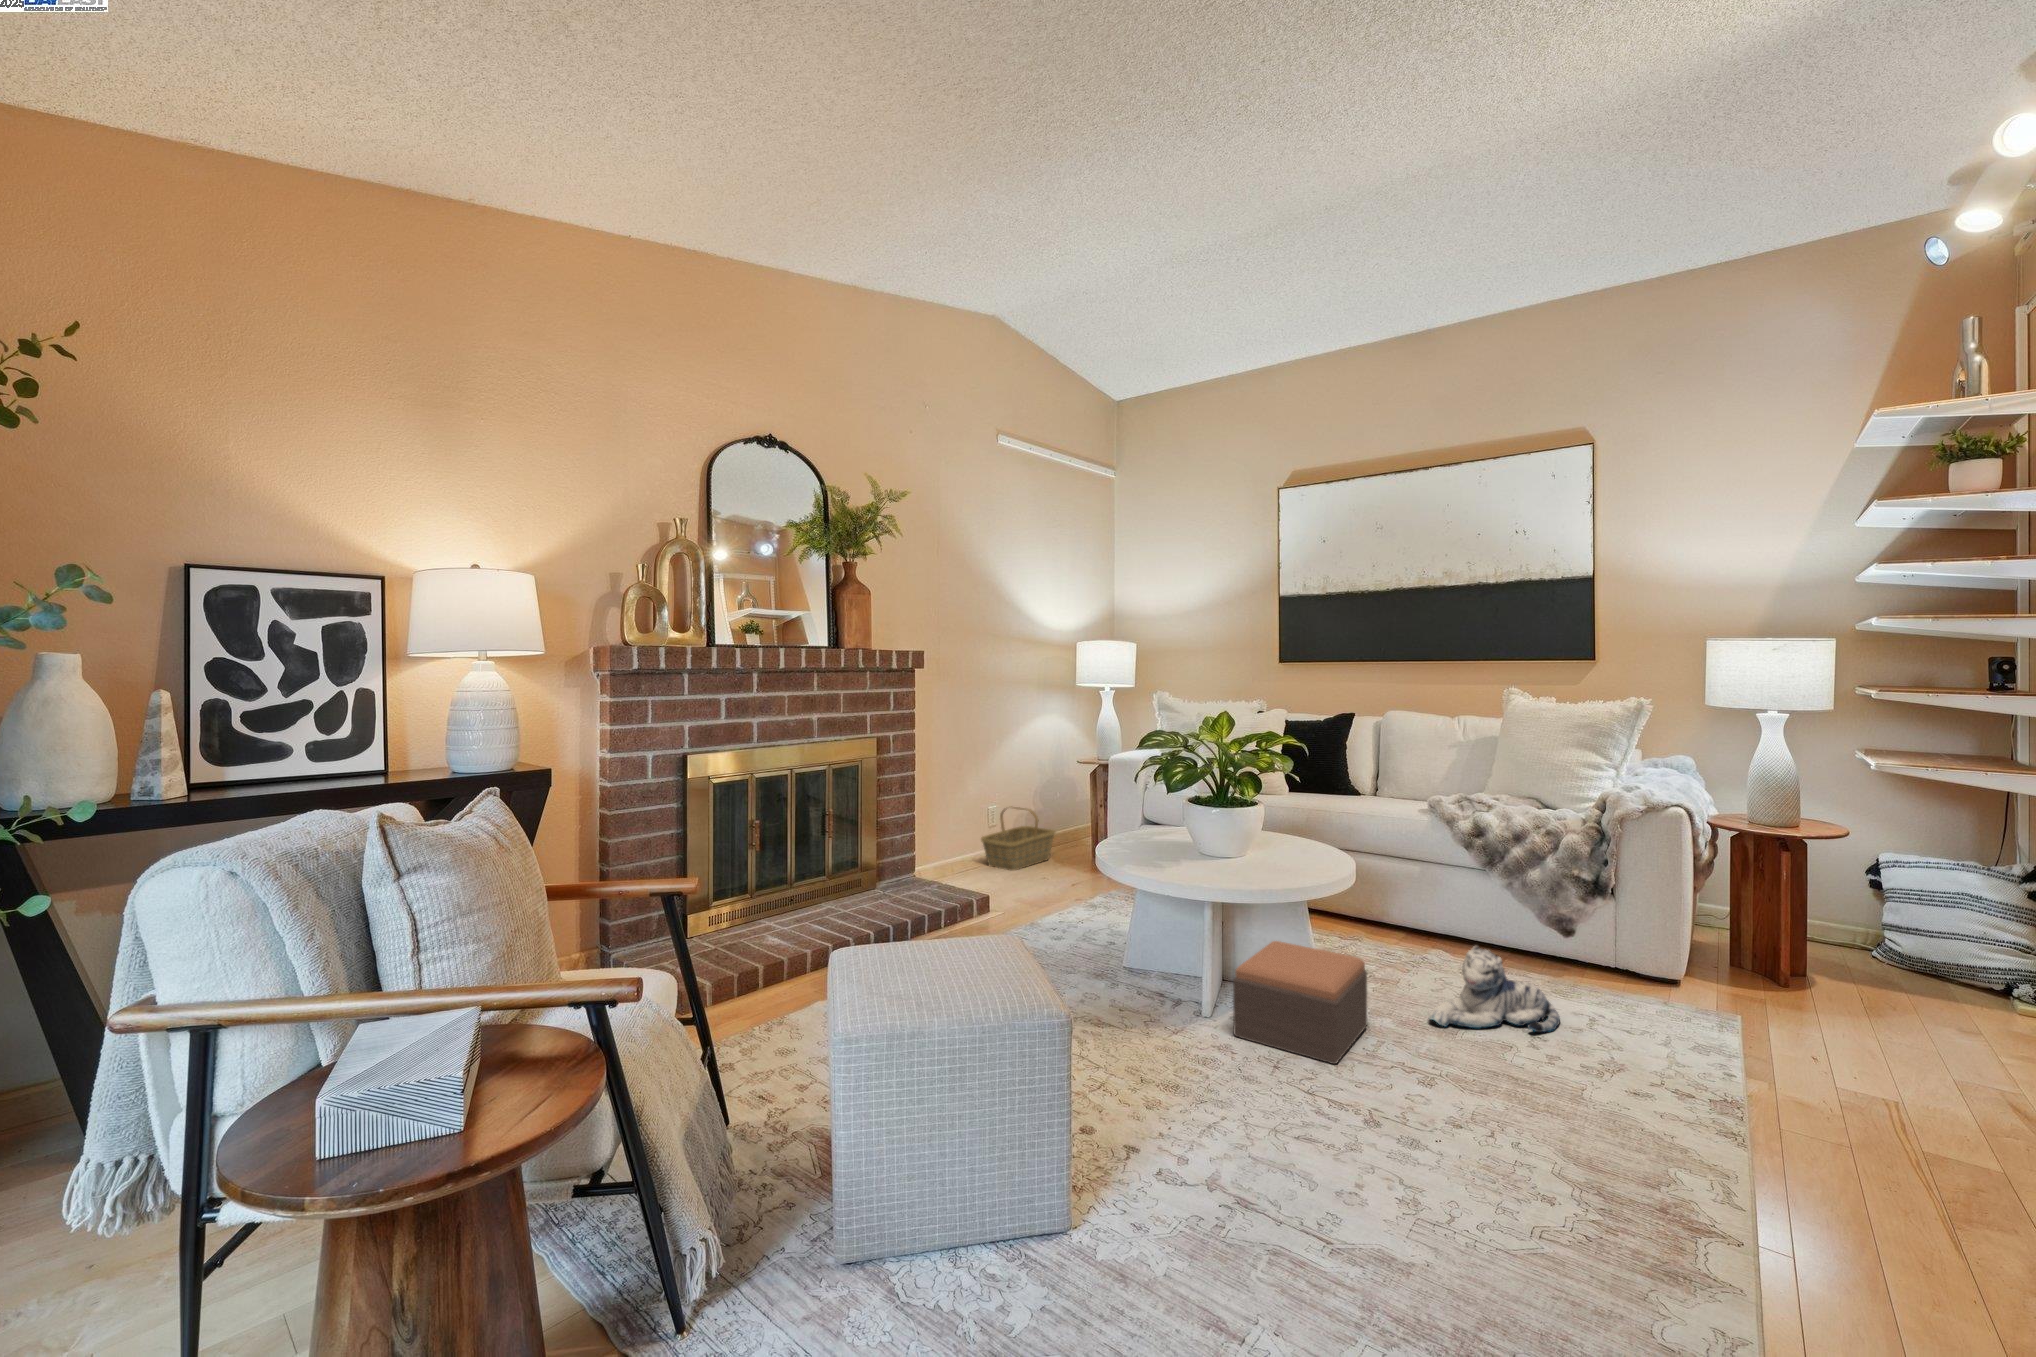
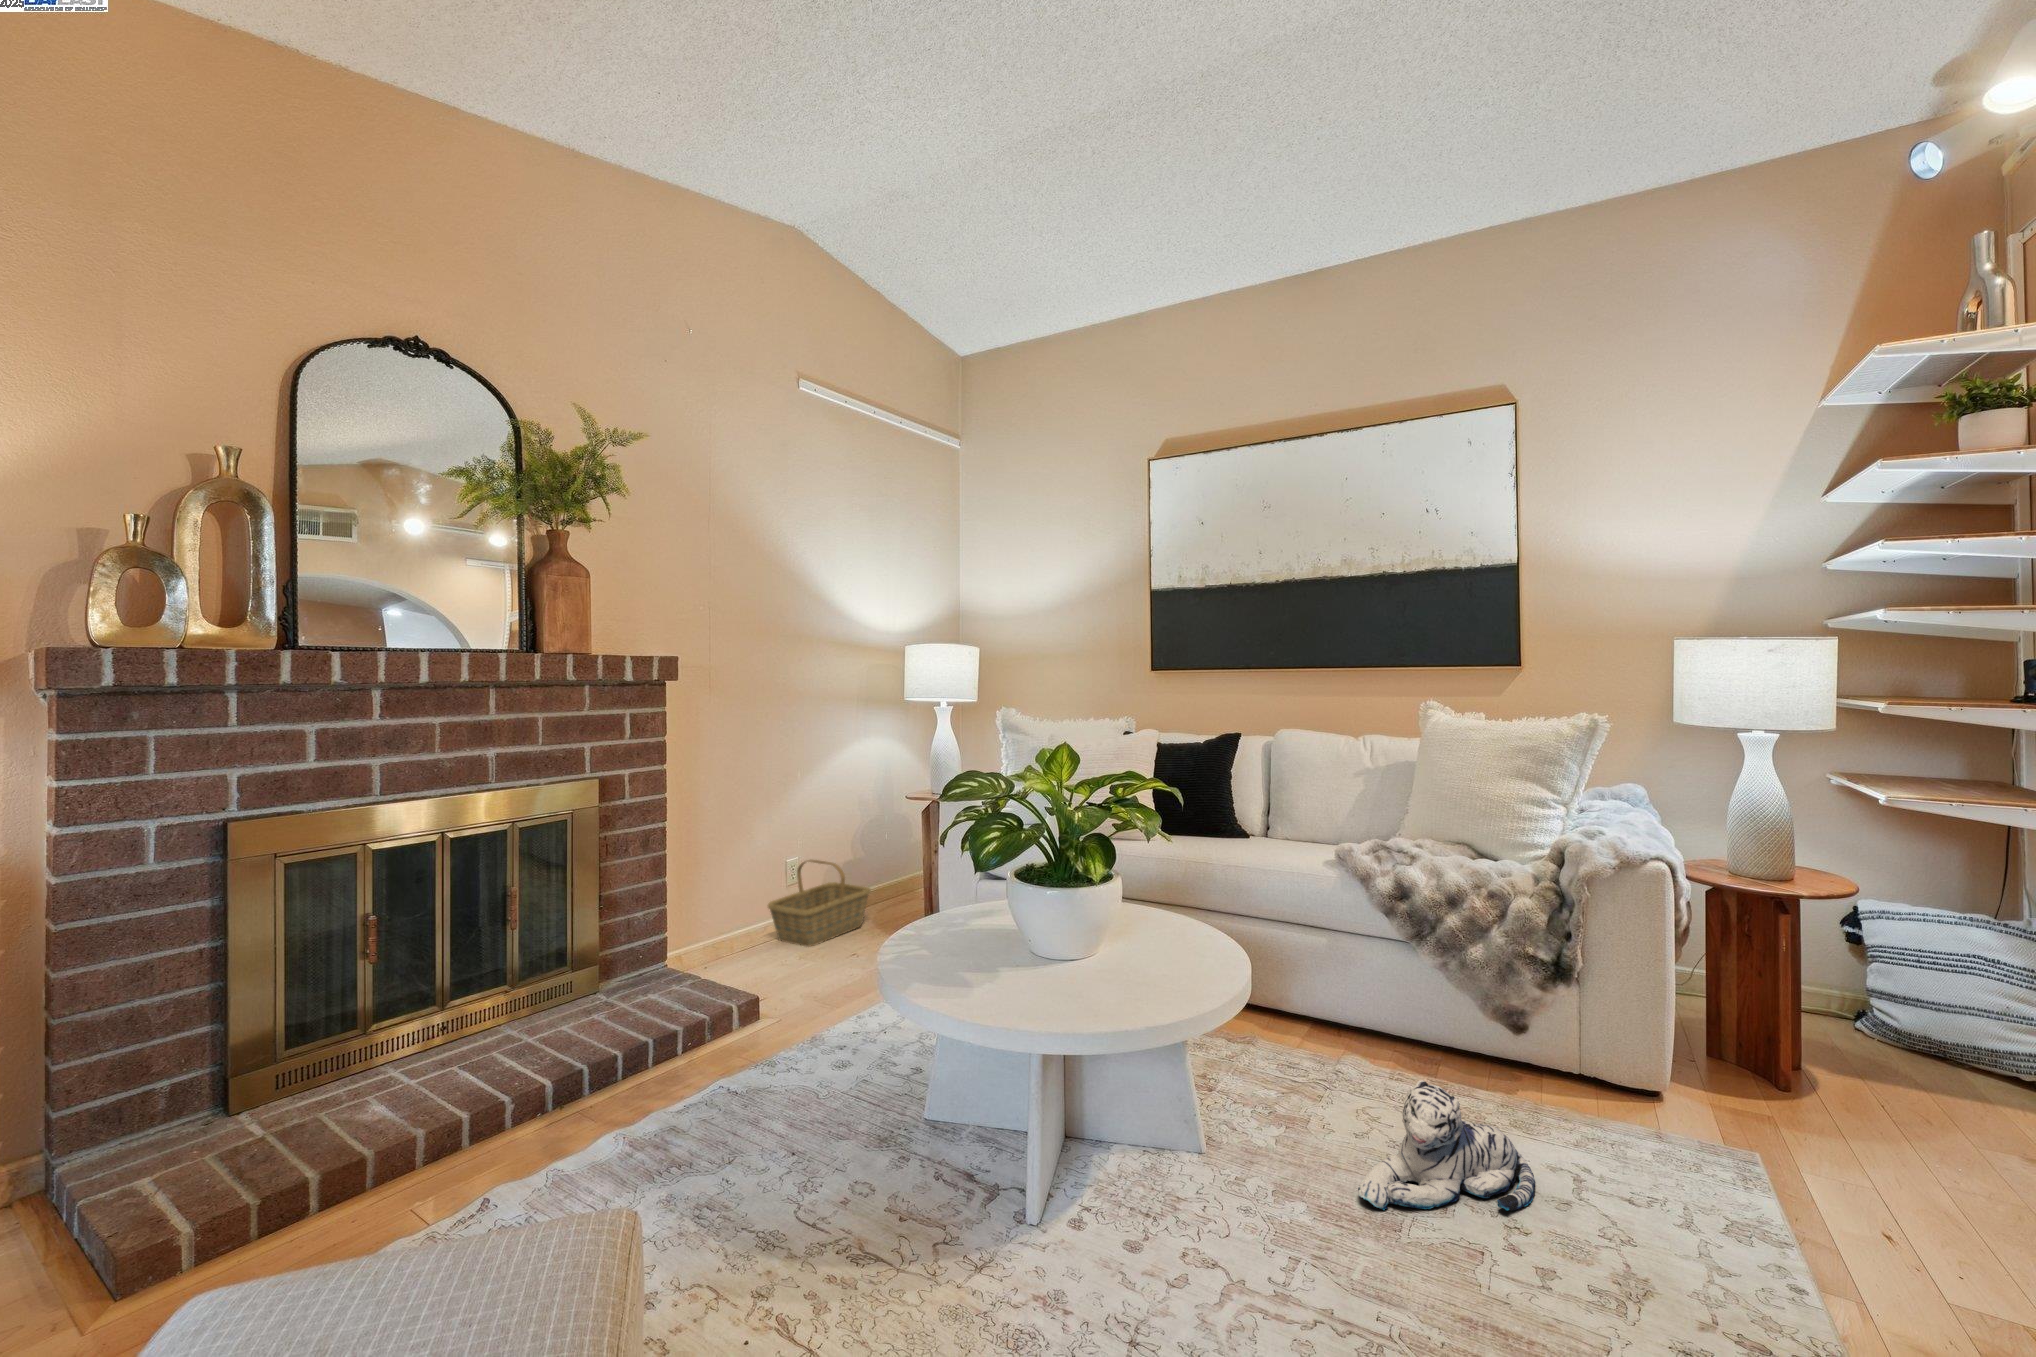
footstool: present [1233,941,1367,1064] -> none [1074,1088,1274,1316]

